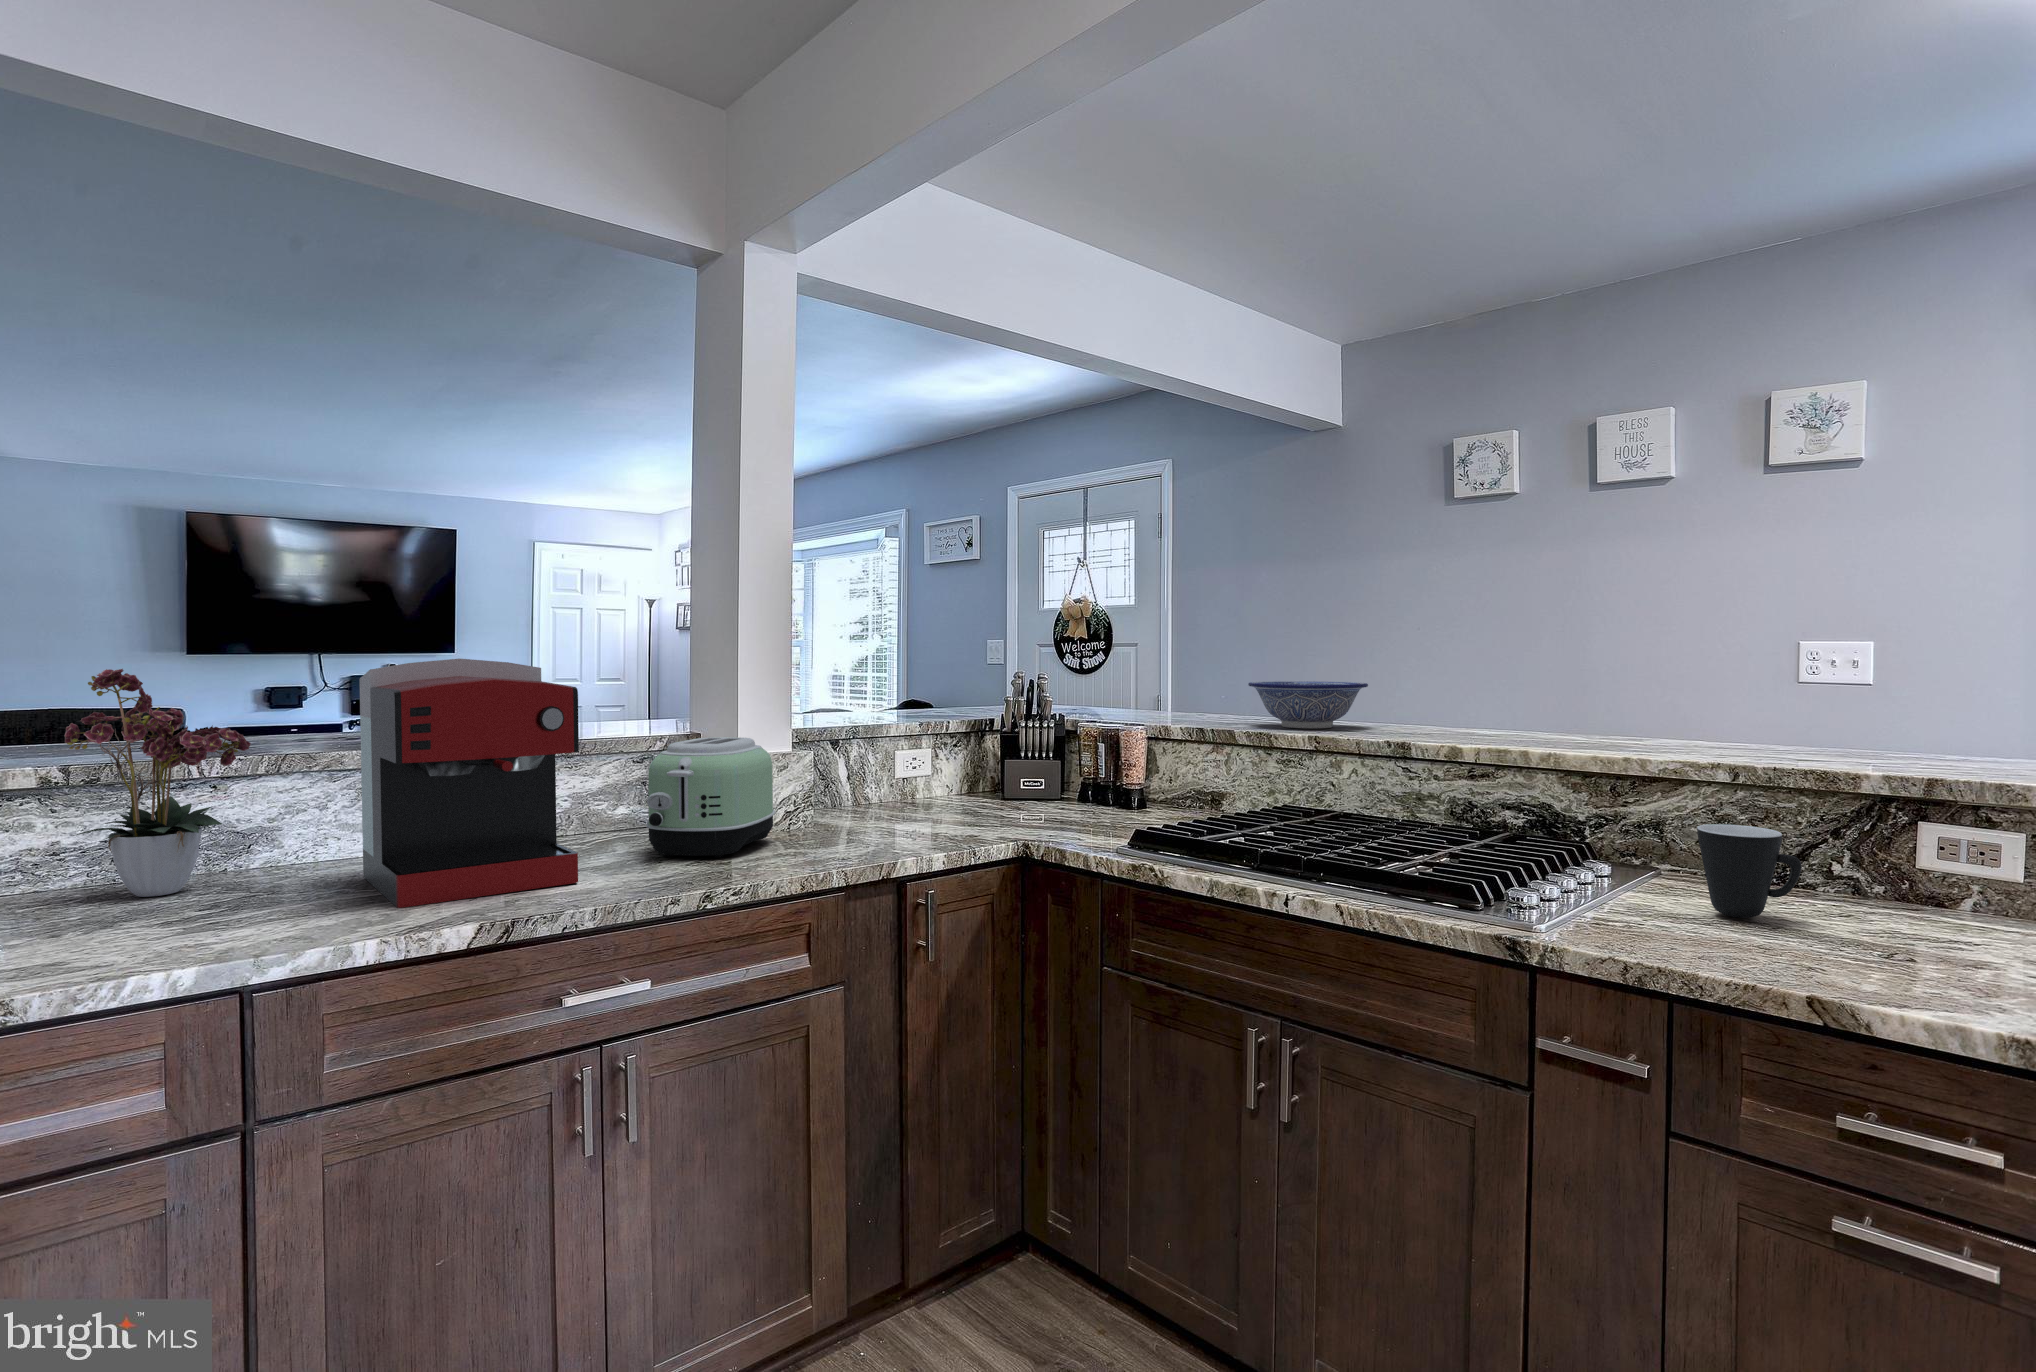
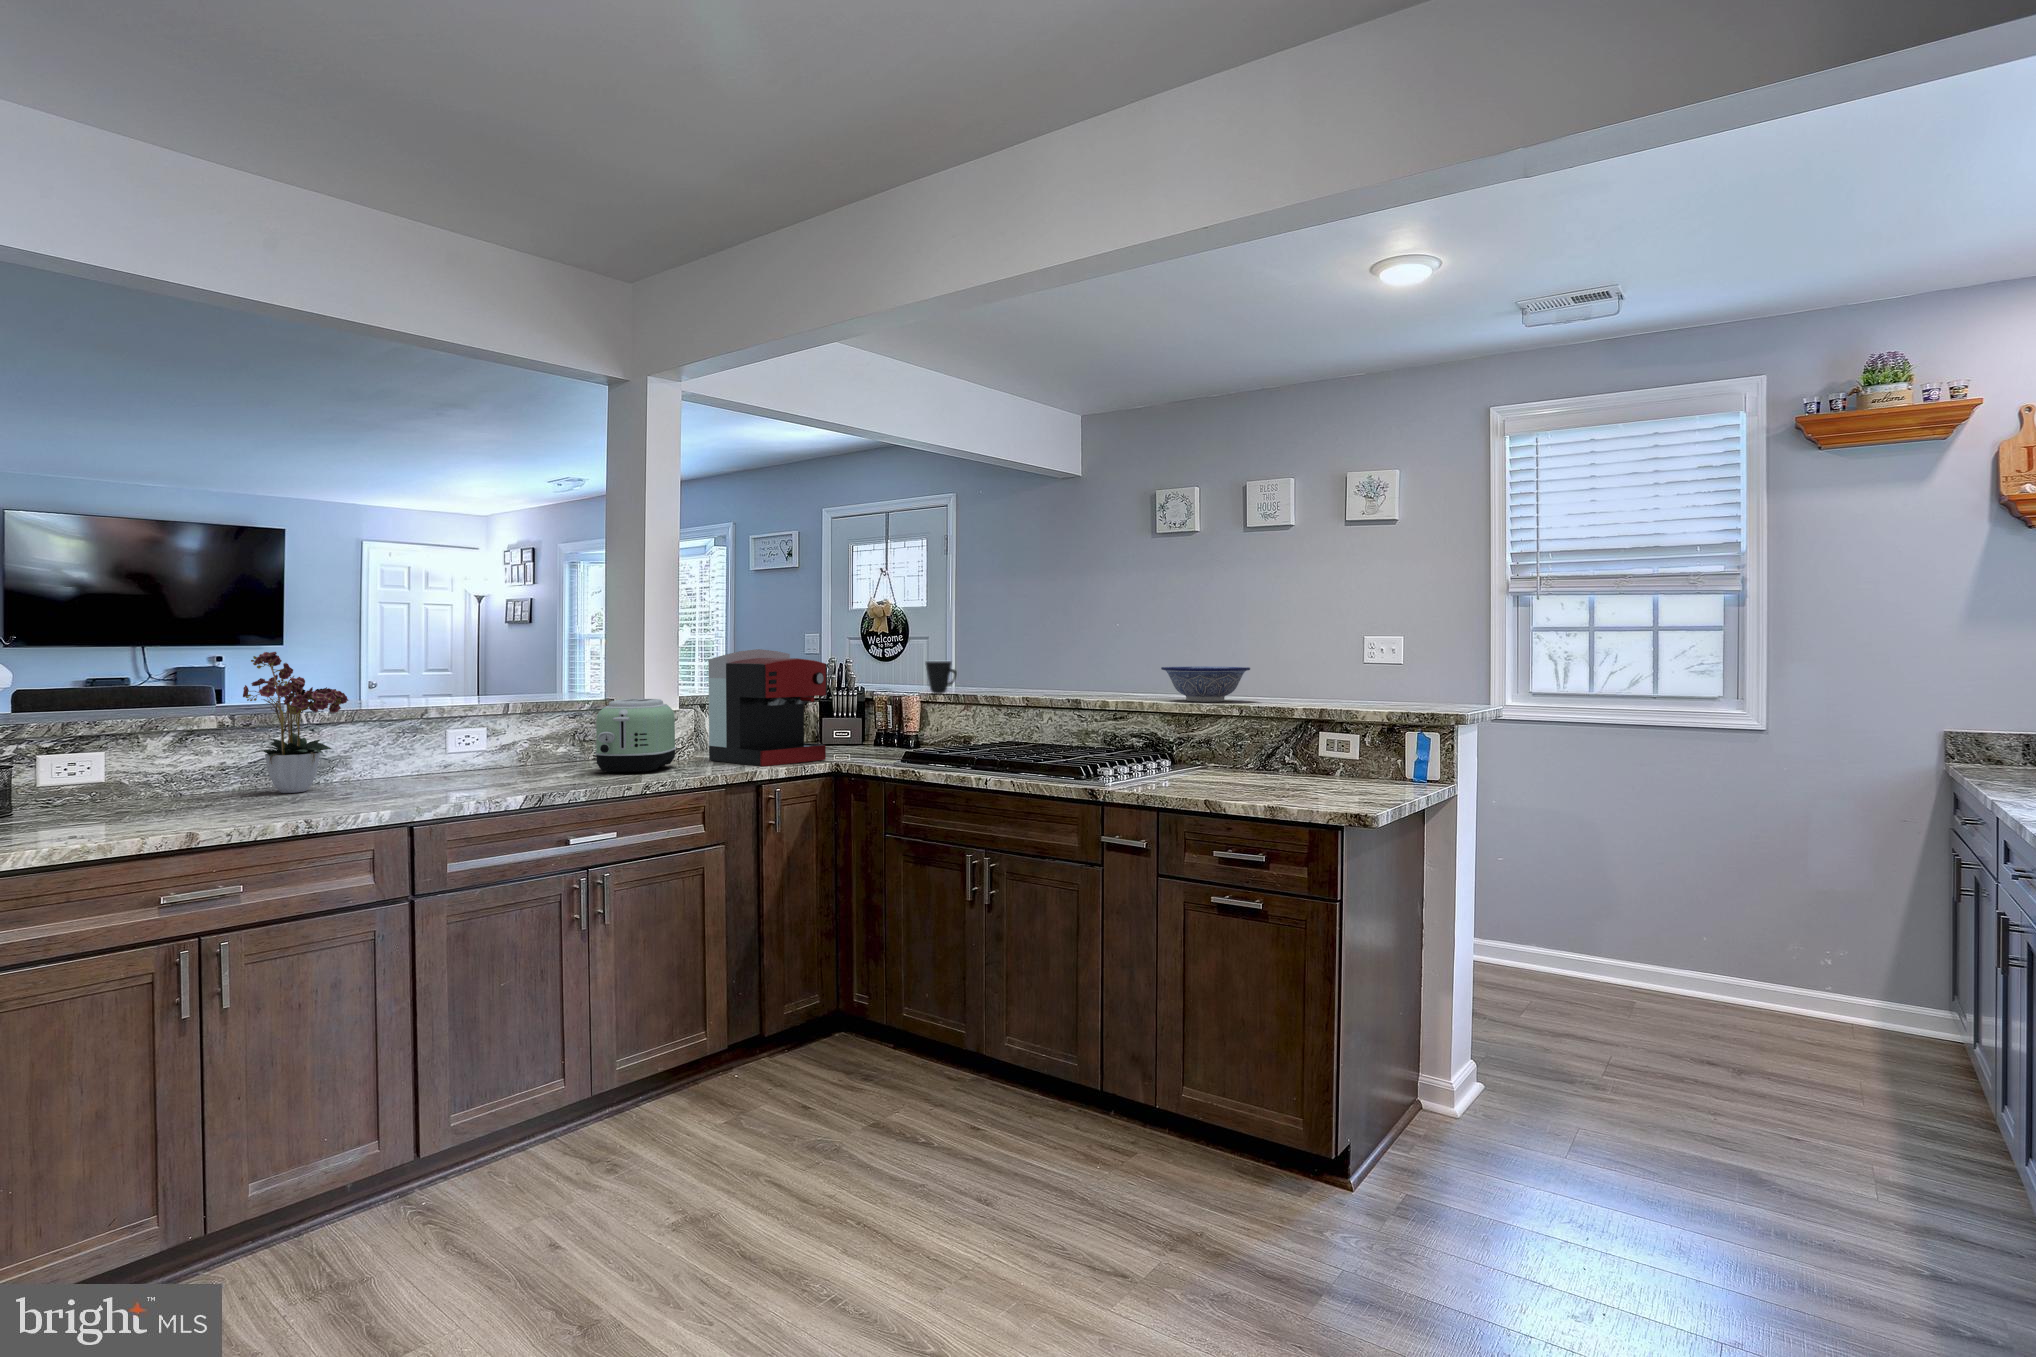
coffee maker: present [360,659,579,908] -> present [708,649,827,766]
decorative bowl: present [1248,681,1368,729] -> present [1161,666,1250,702]
mug: present [1697,824,1801,918] -> present [925,661,957,694]

